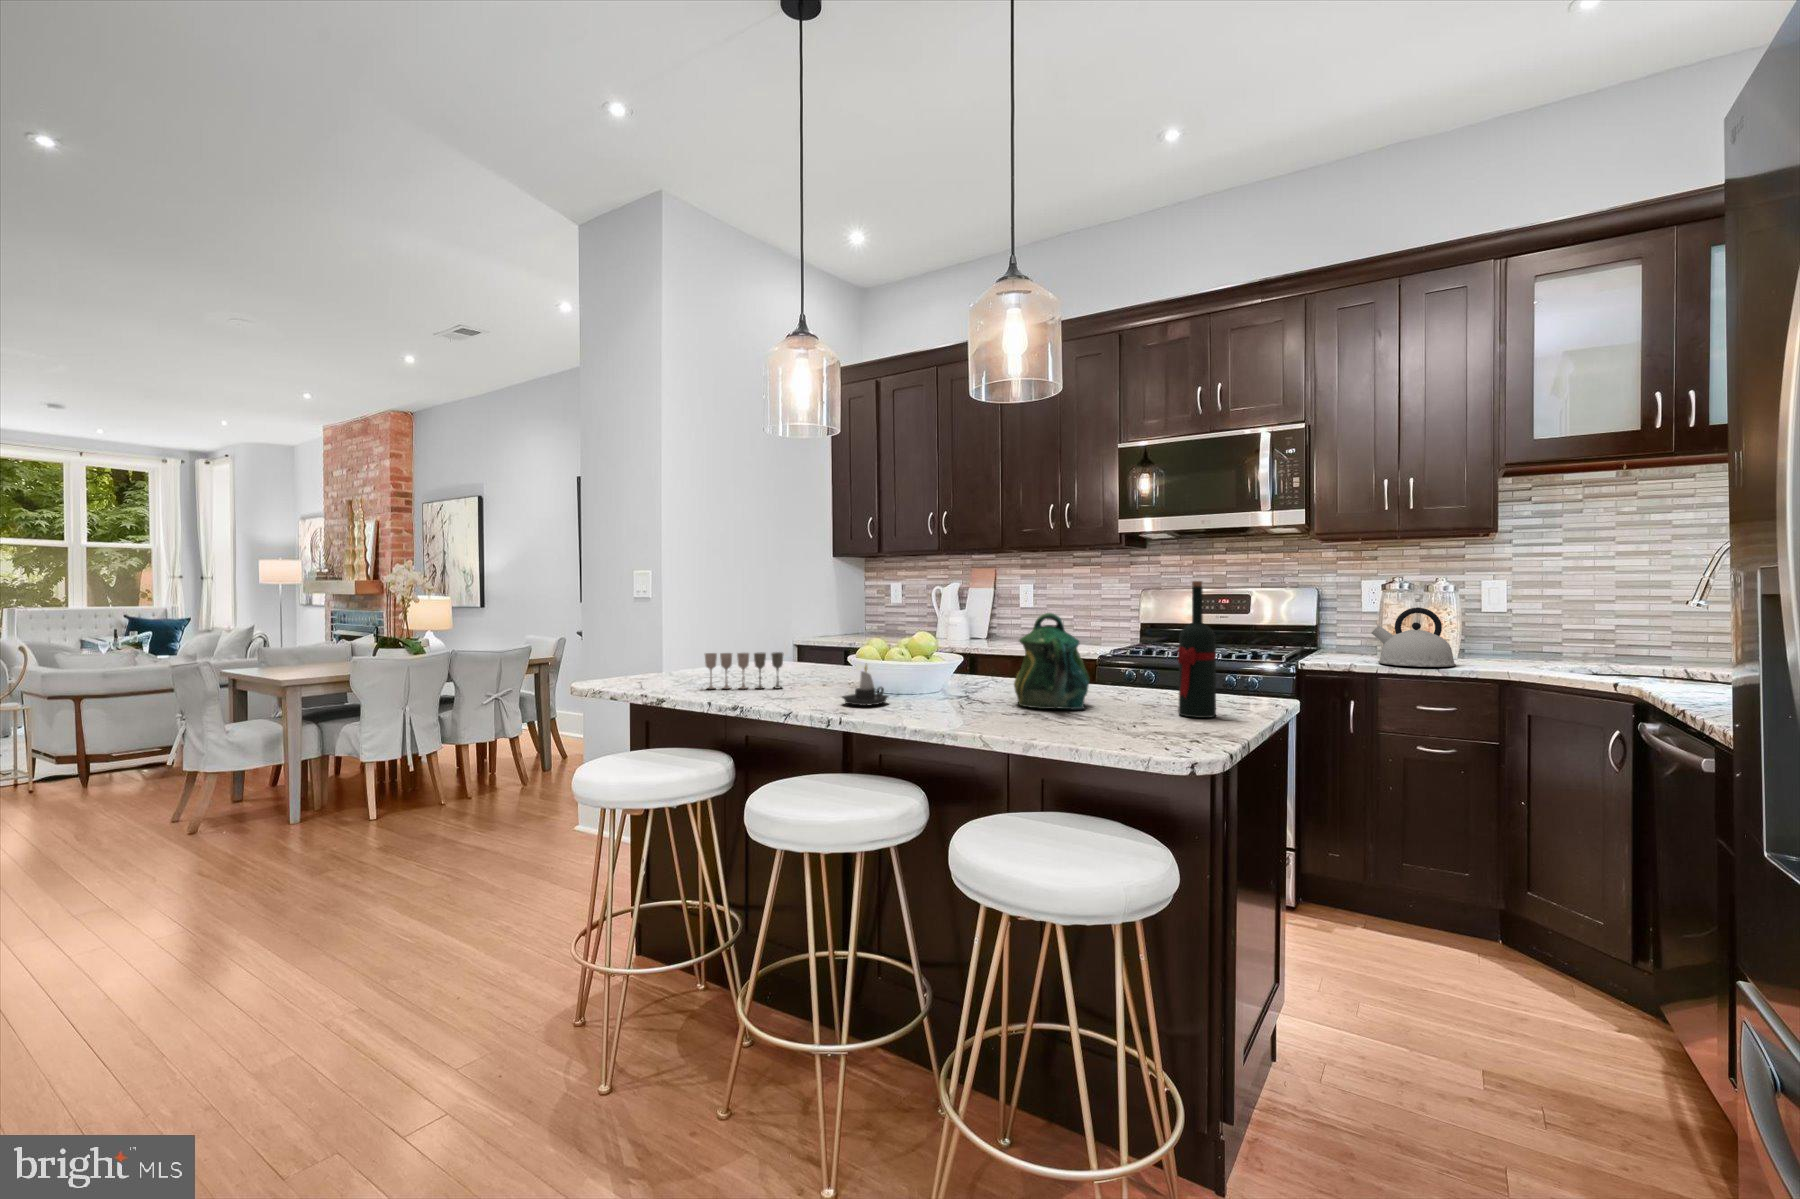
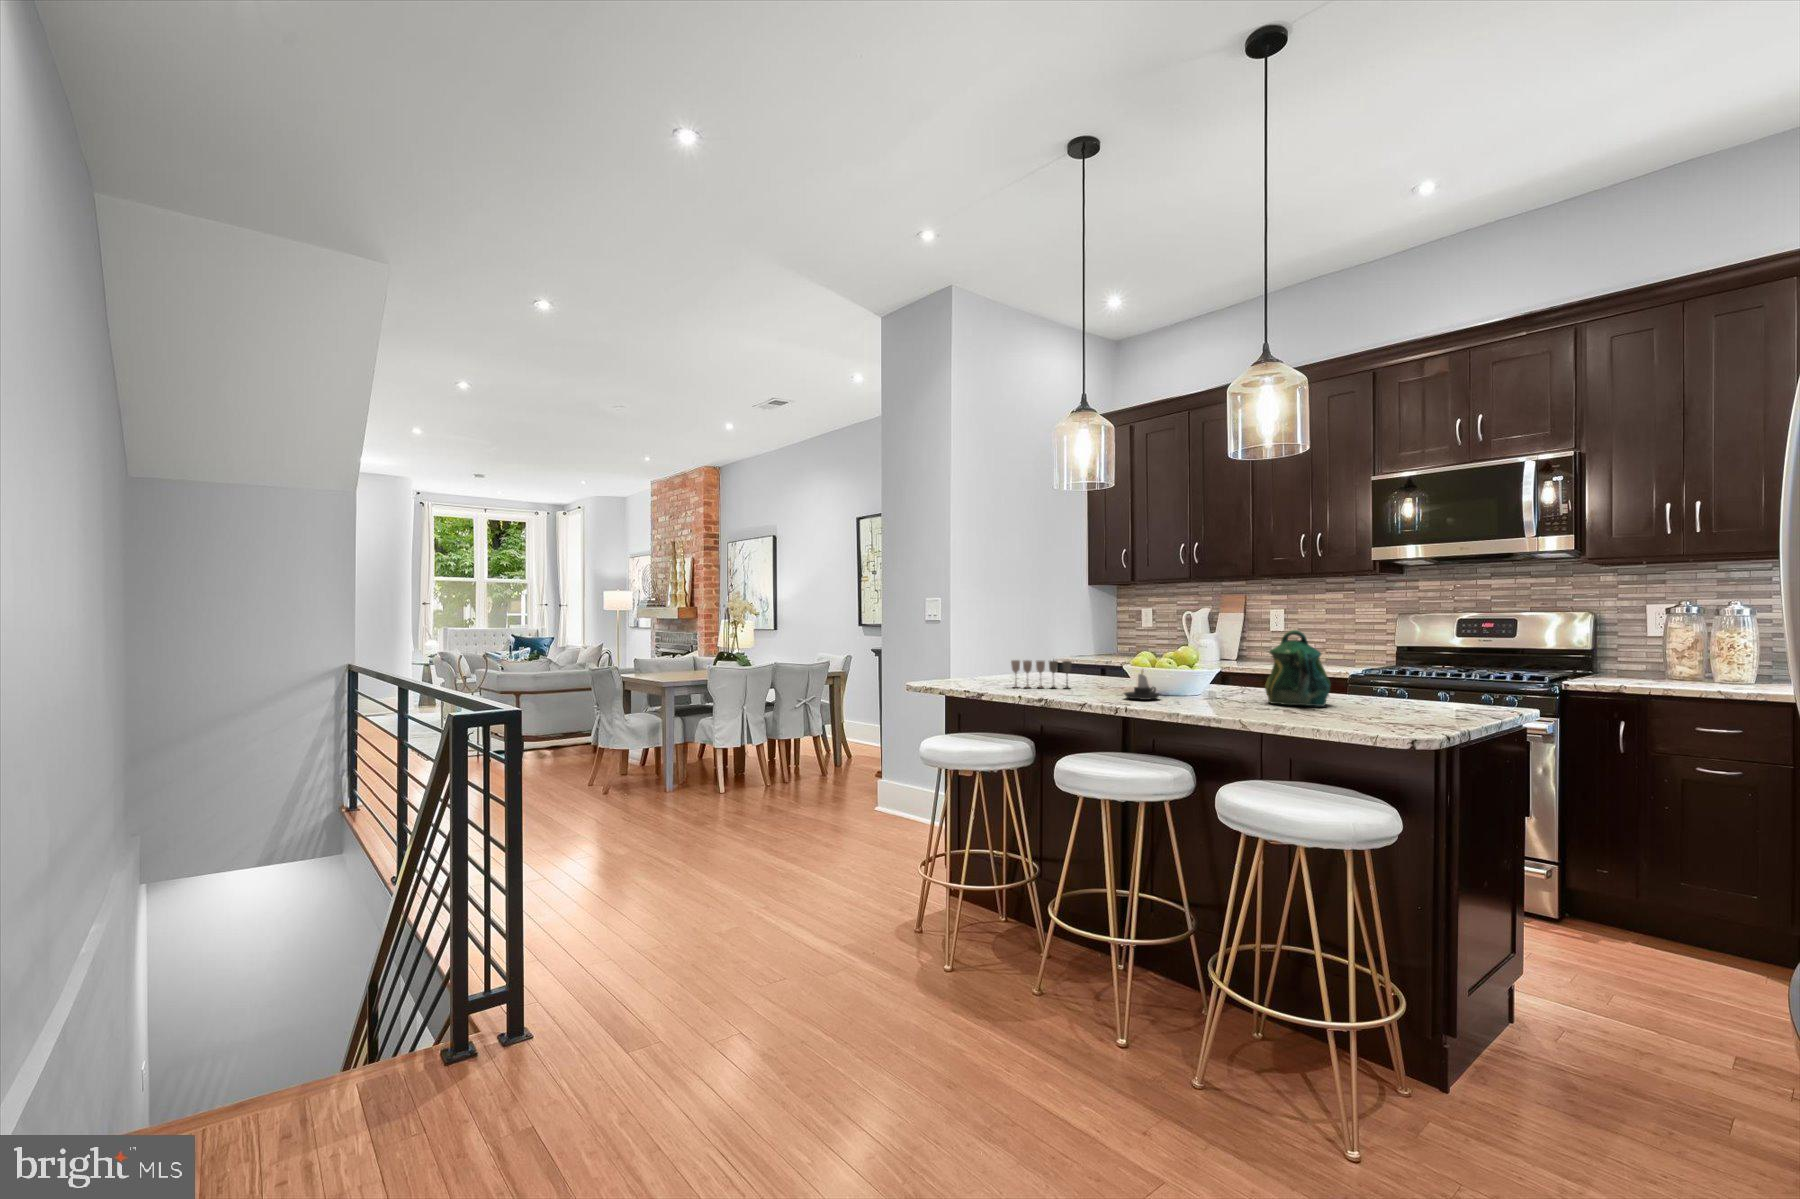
wine bottle: present [1178,581,1216,718] -> none [1406,604,1443,715]
kettle: present [1372,608,1456,667] -> none [1644,631,1741,689]

